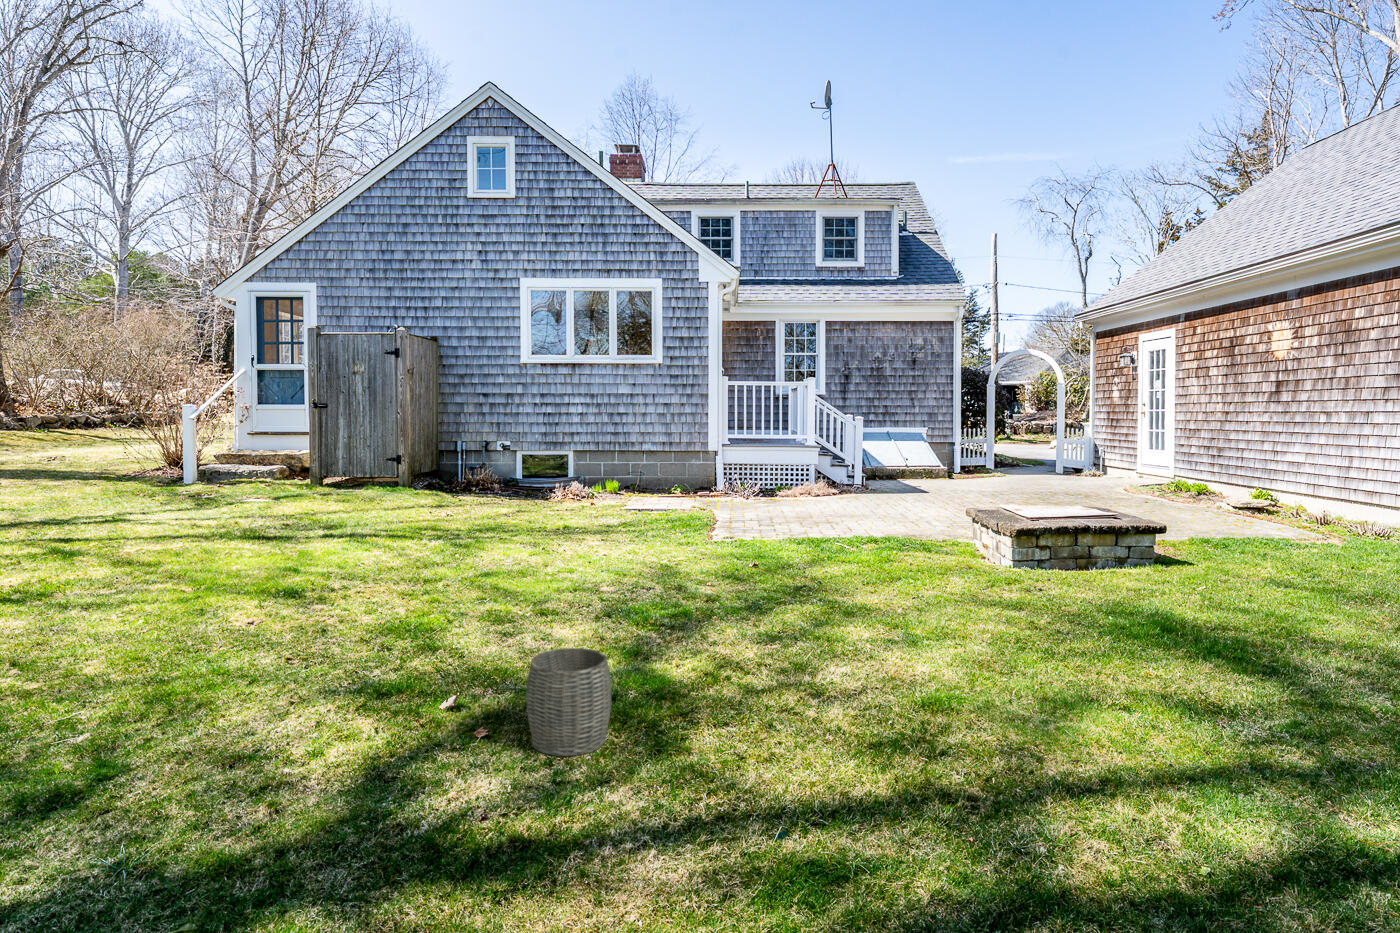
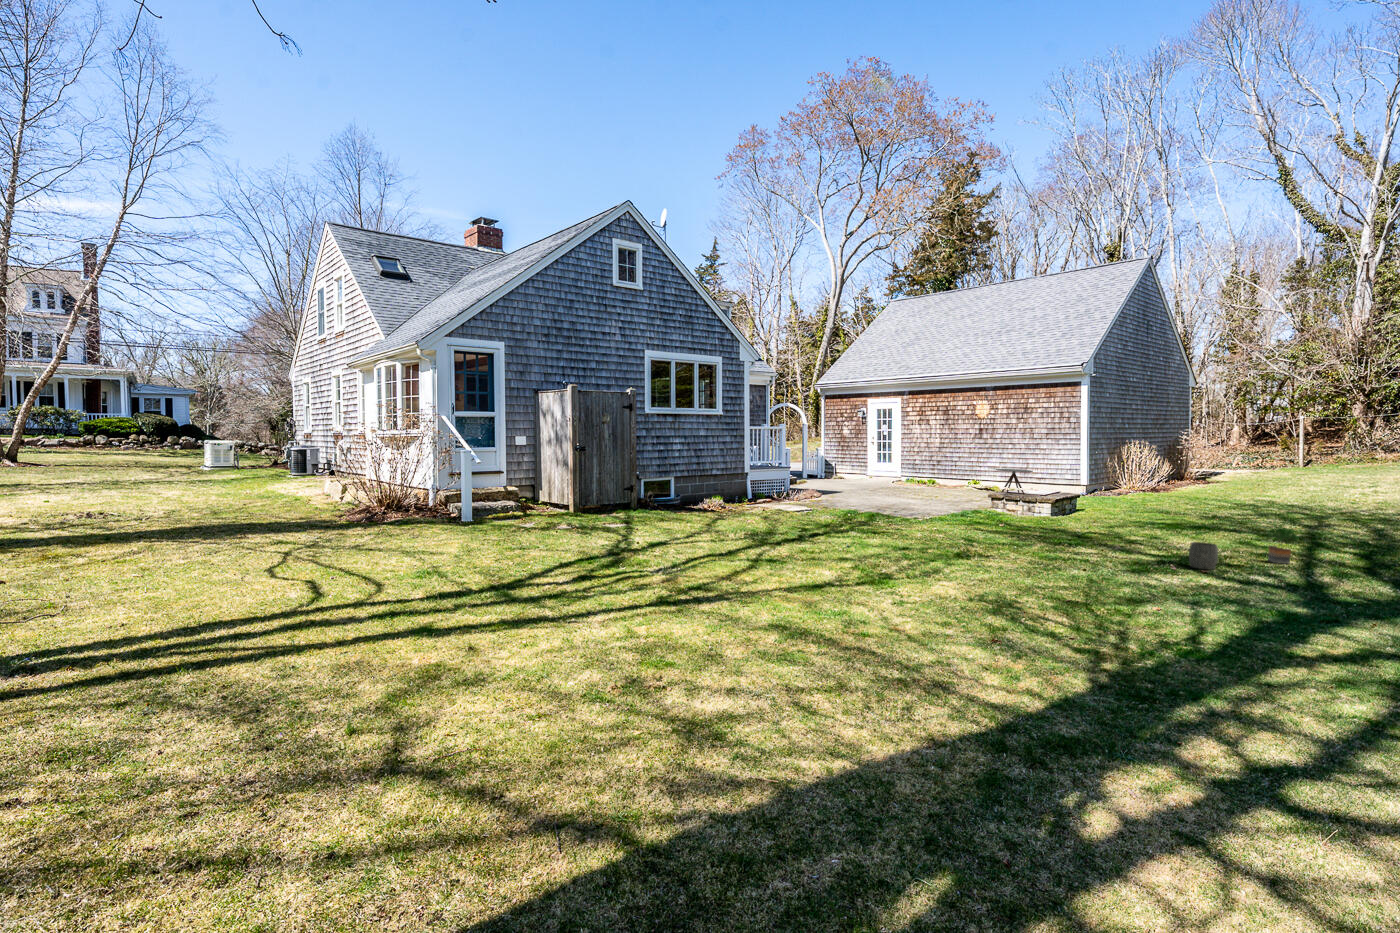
round table: none [1255,463,1351,522] -> present [996,469,1033,494]
potted tree: none [966,659,1078,841] -> present [1268,528,1299,564]

